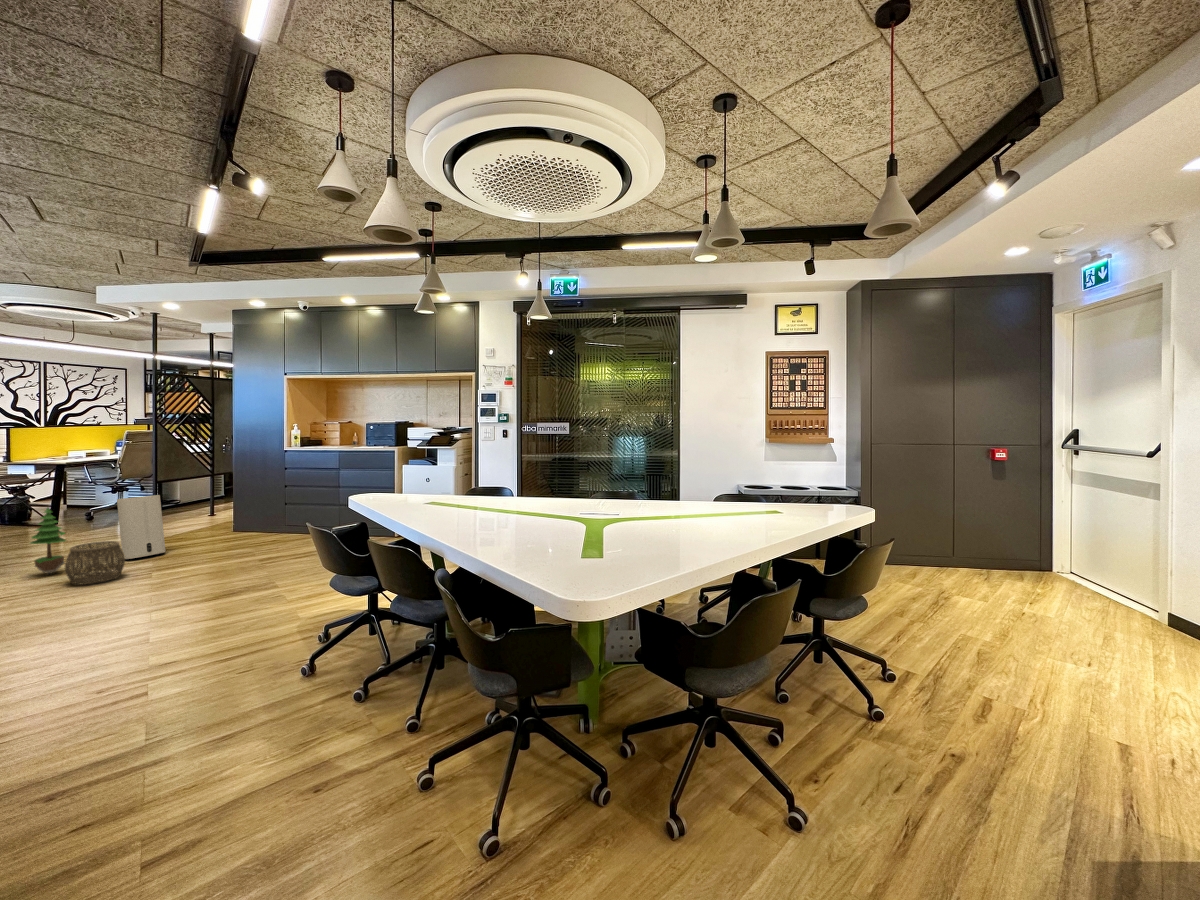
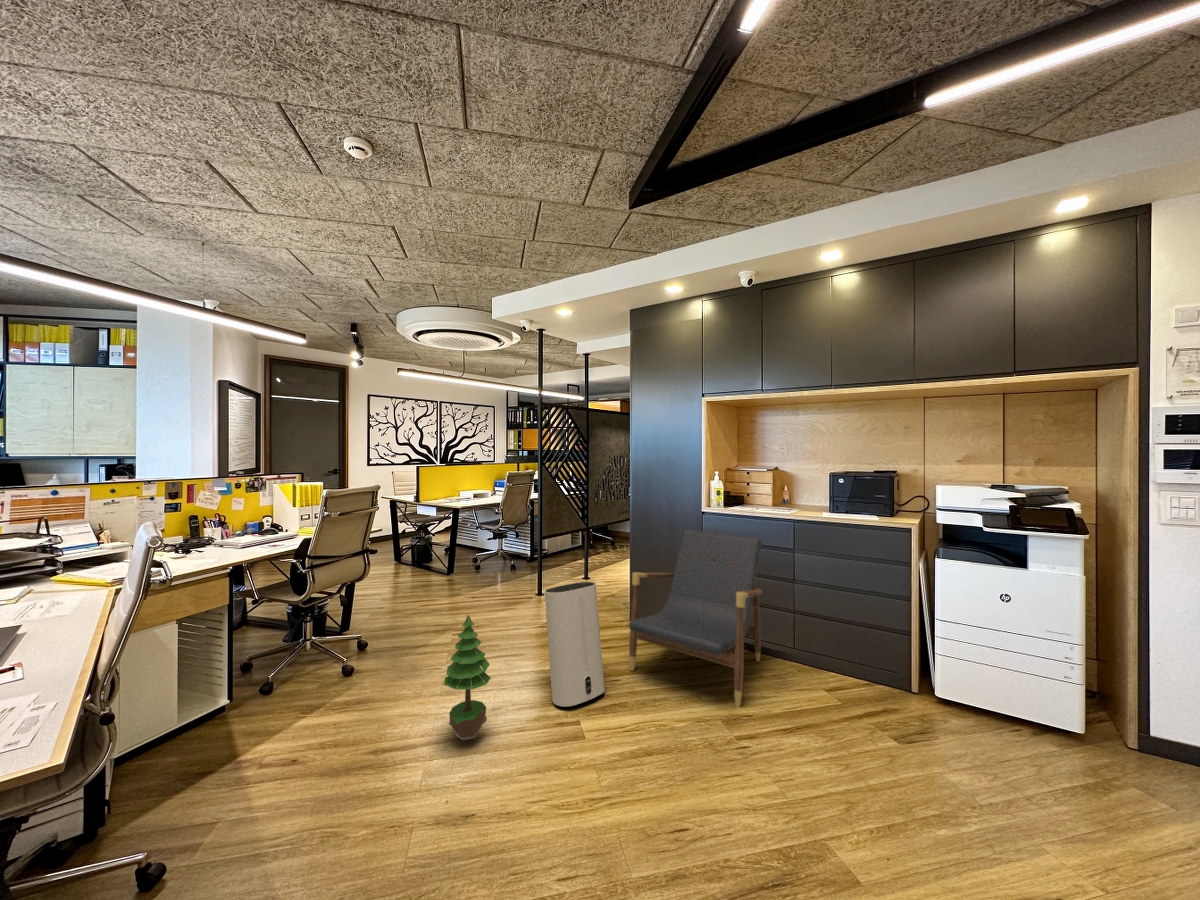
lounge chair: none [187,468,292,550] -> present [629,530,762,708]
woven basket: present [65,541,125,585] -> none [498,701,588,824]

